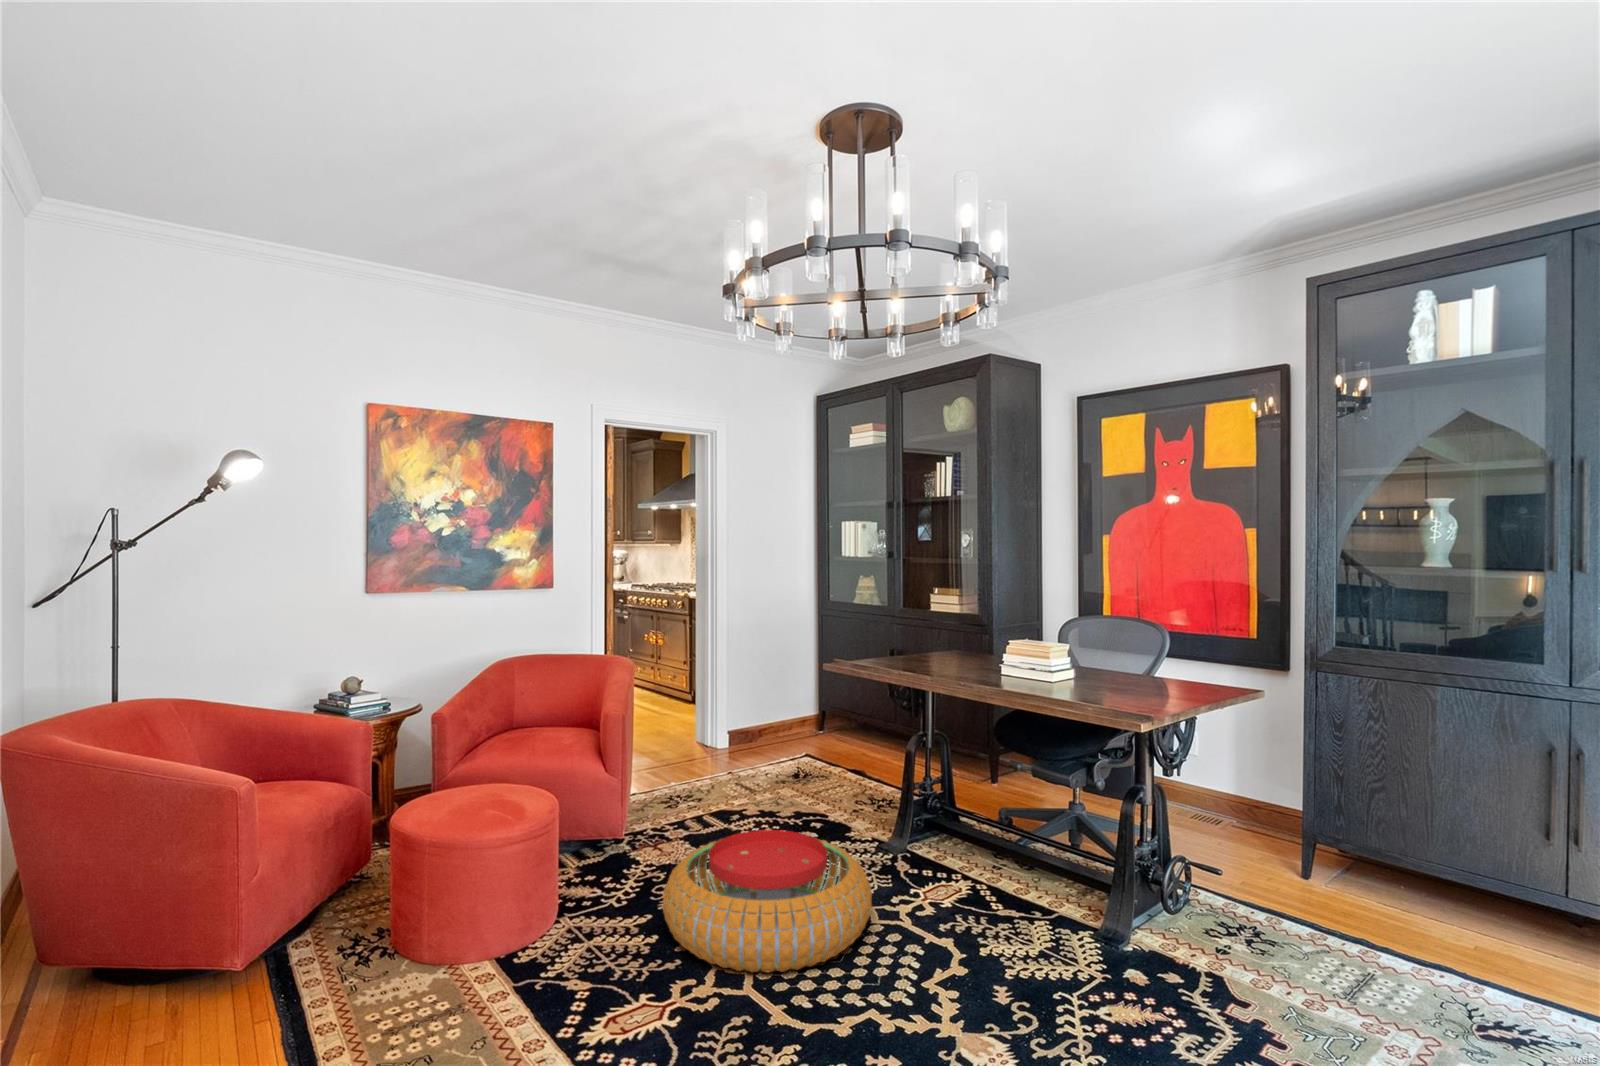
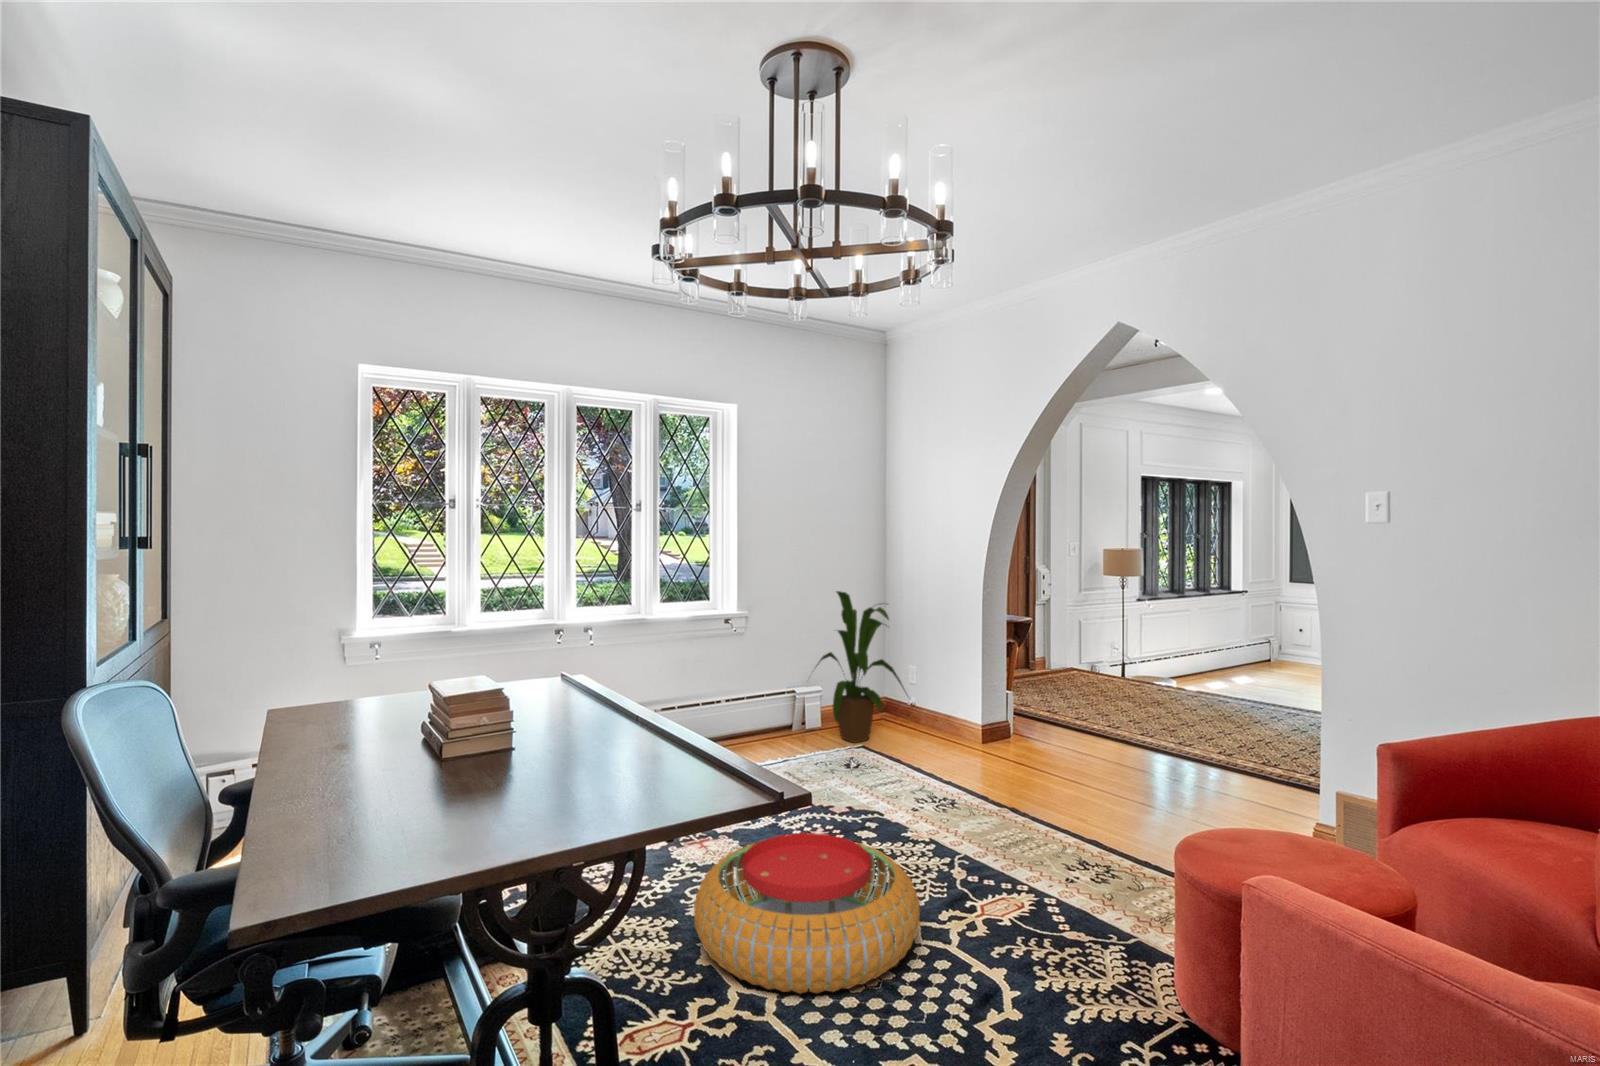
house plant: none [746,607,845,752] -> present [818,591,903,743]

